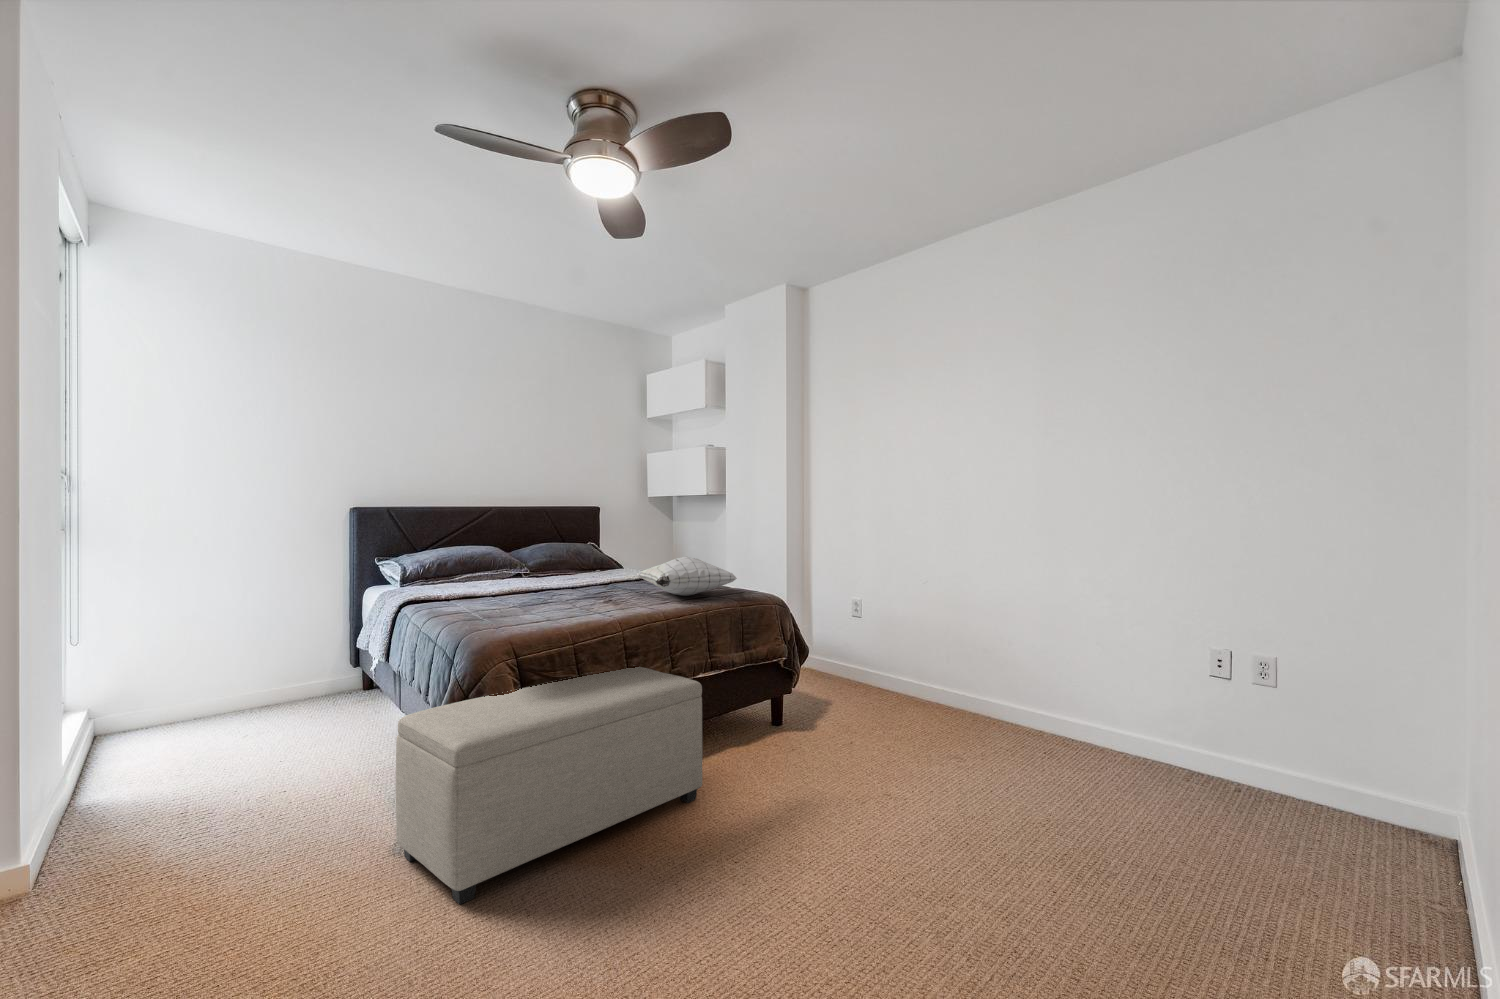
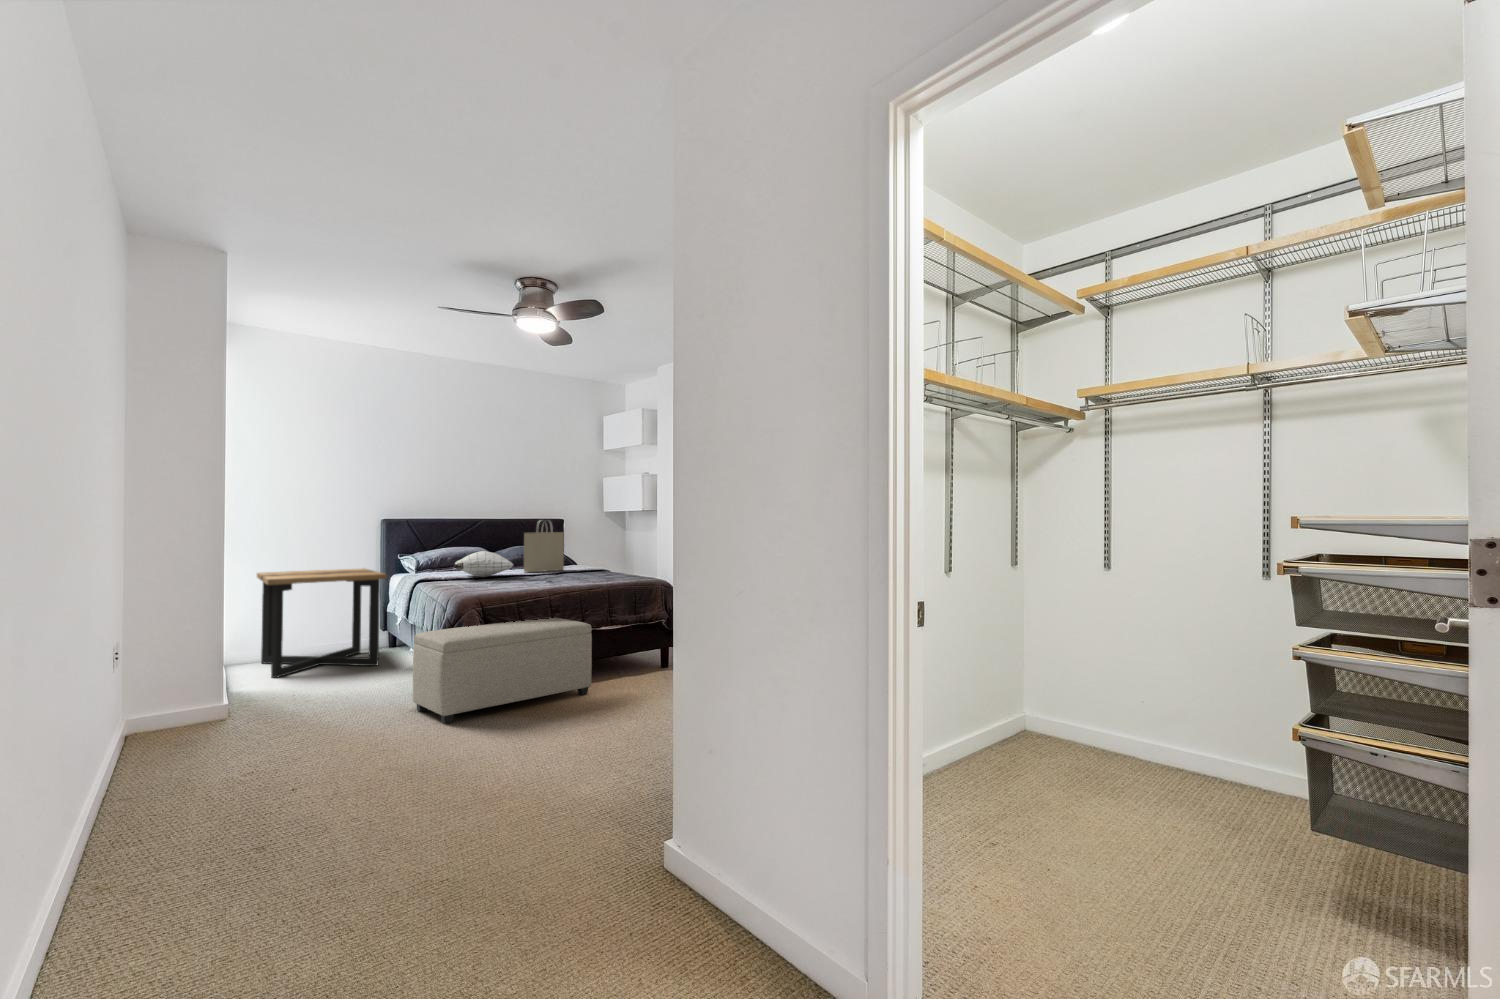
tote bag: none [560,507,613,584] -> present [524,521,564,572]
pillow: present [637,557,737,596] -> present [453,551,513,577]
side table: none [153,579,355,764] -> present [257,568,387,678]

